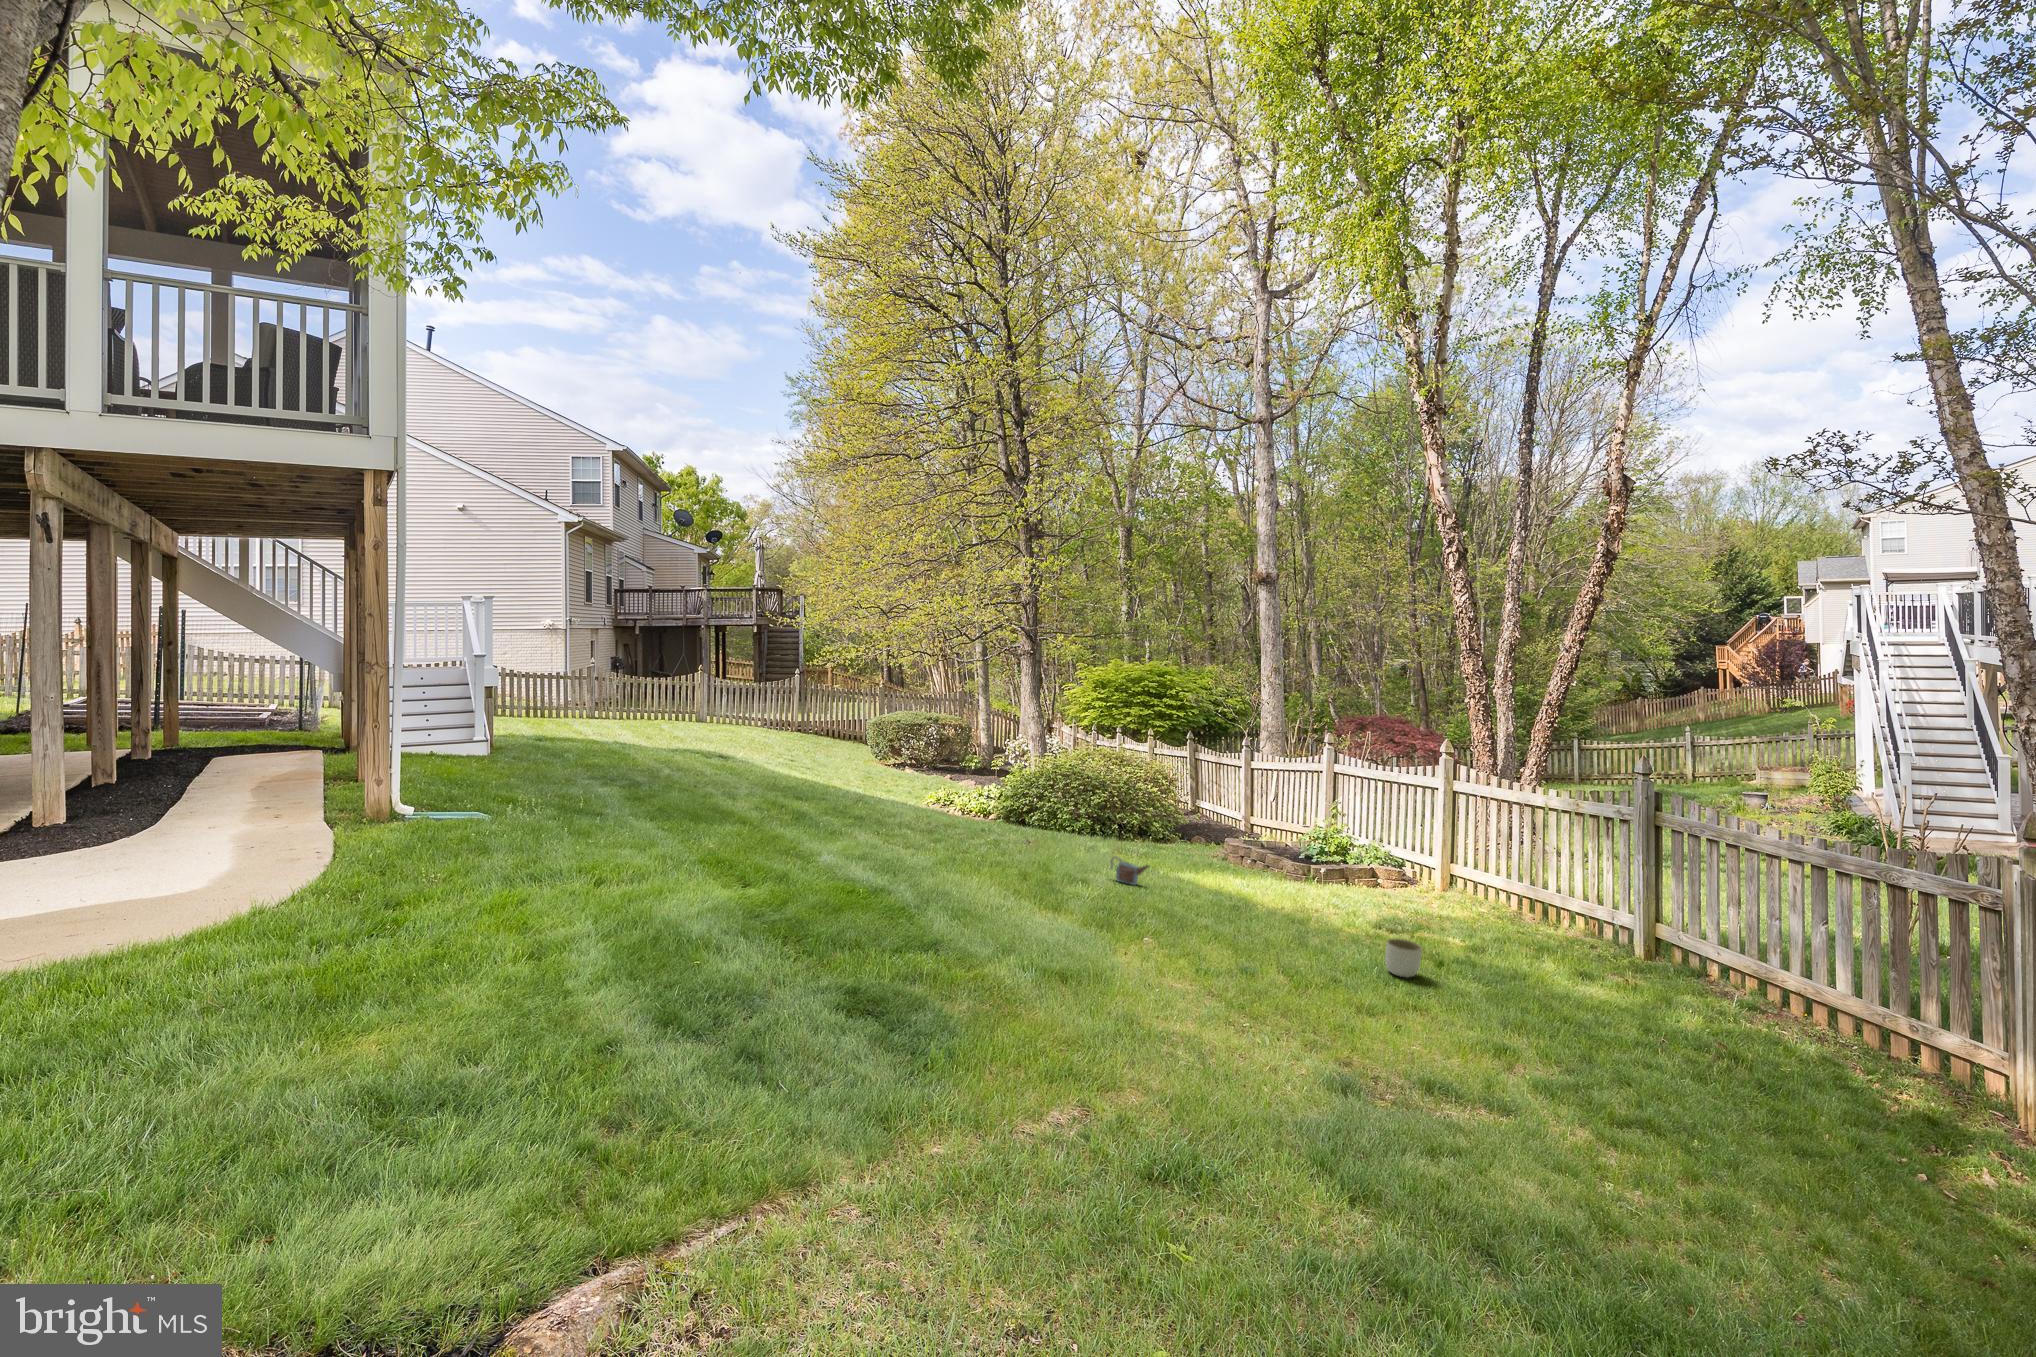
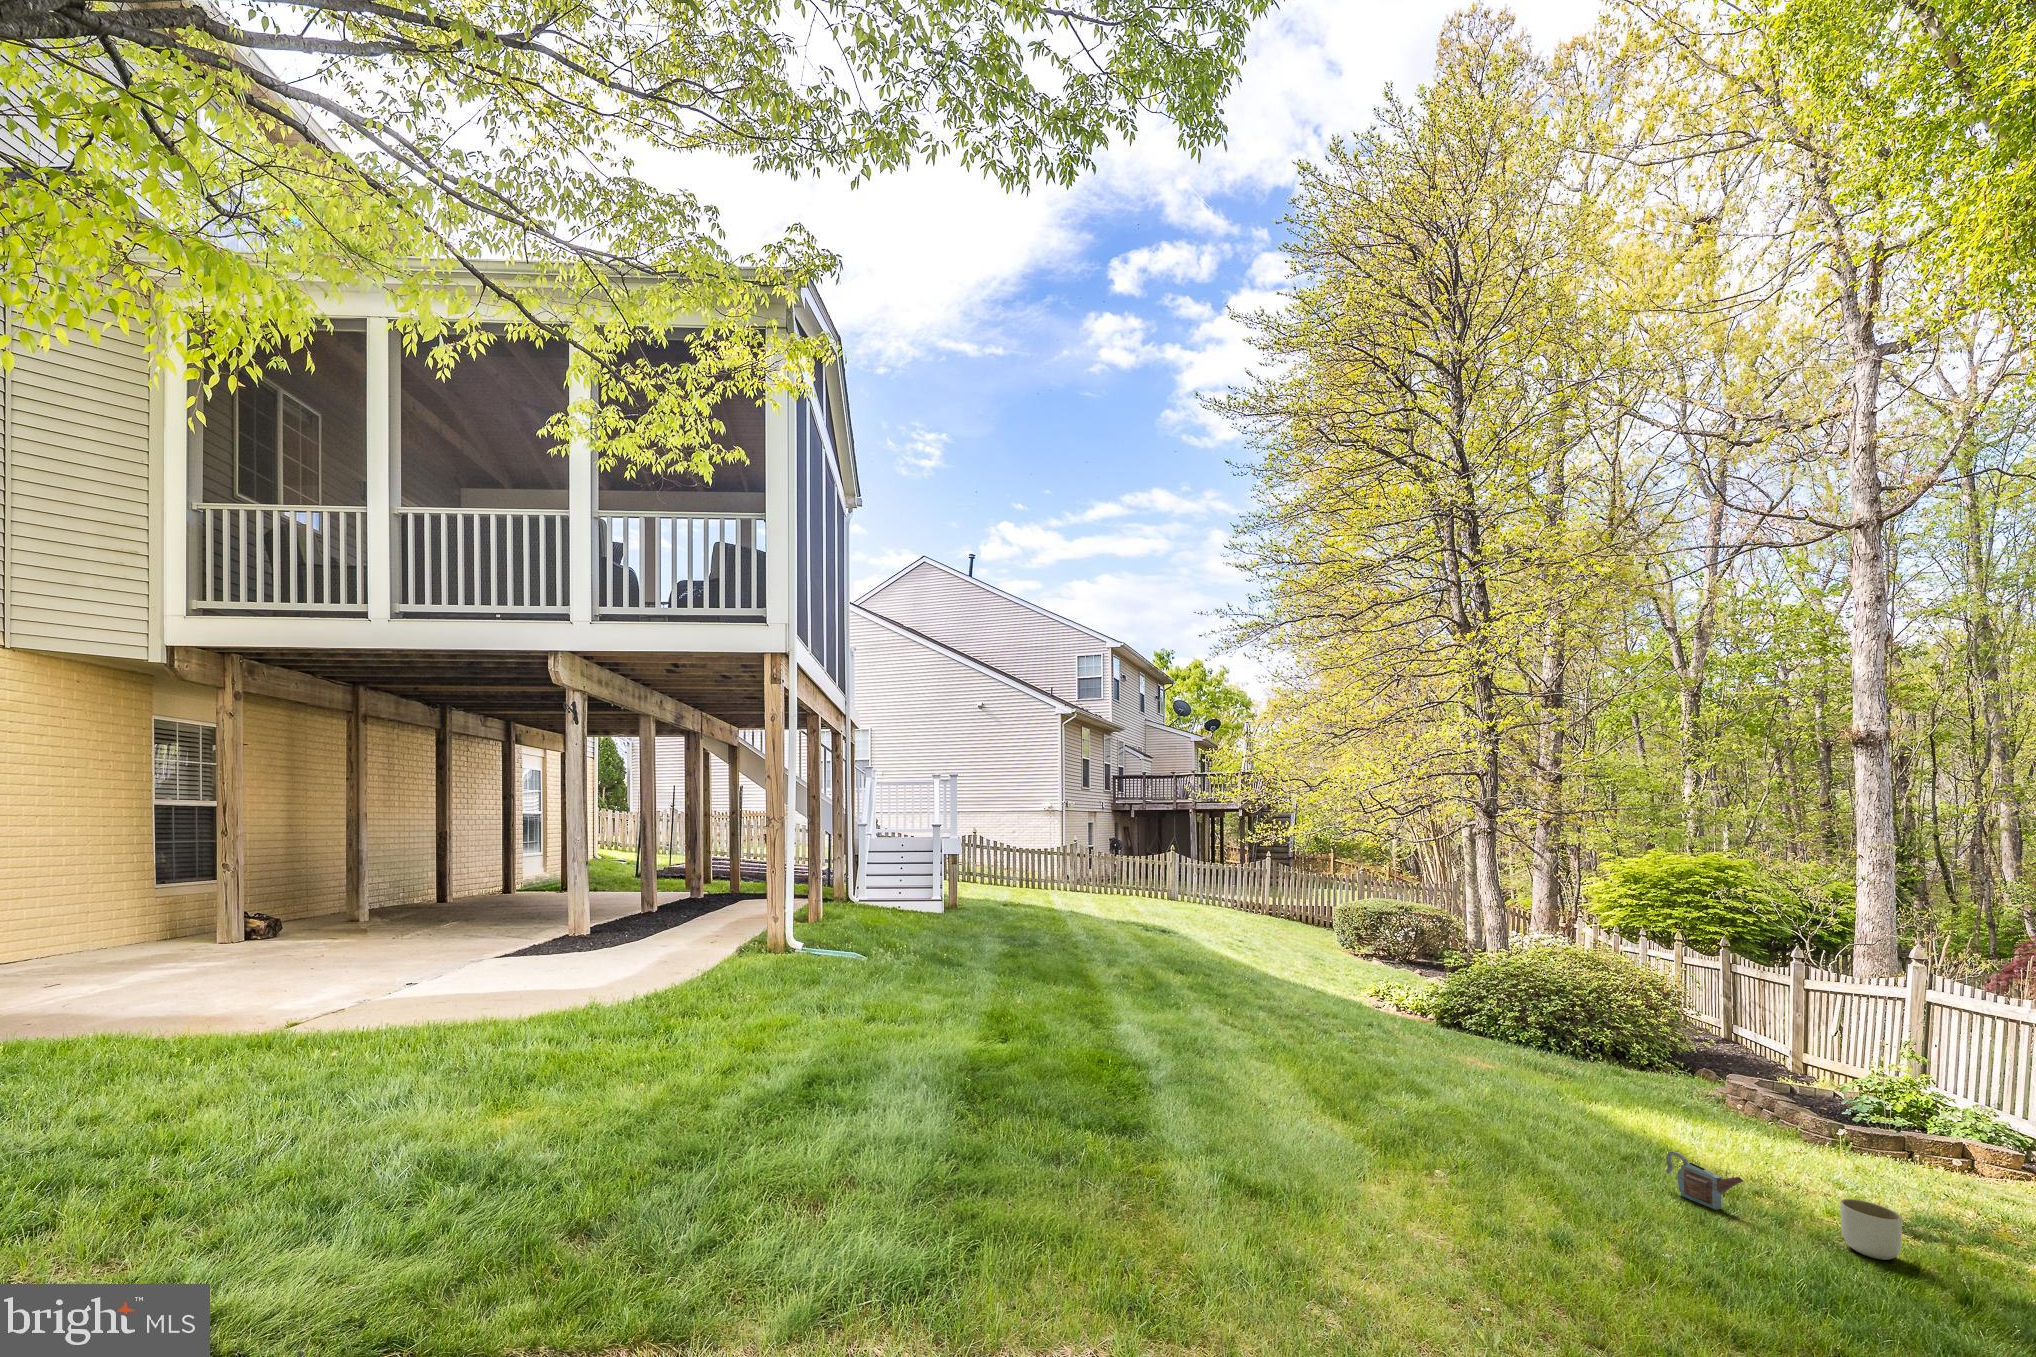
watering can: present [1110,856,1149,885] -> present [1665,1151,1743,1210]

